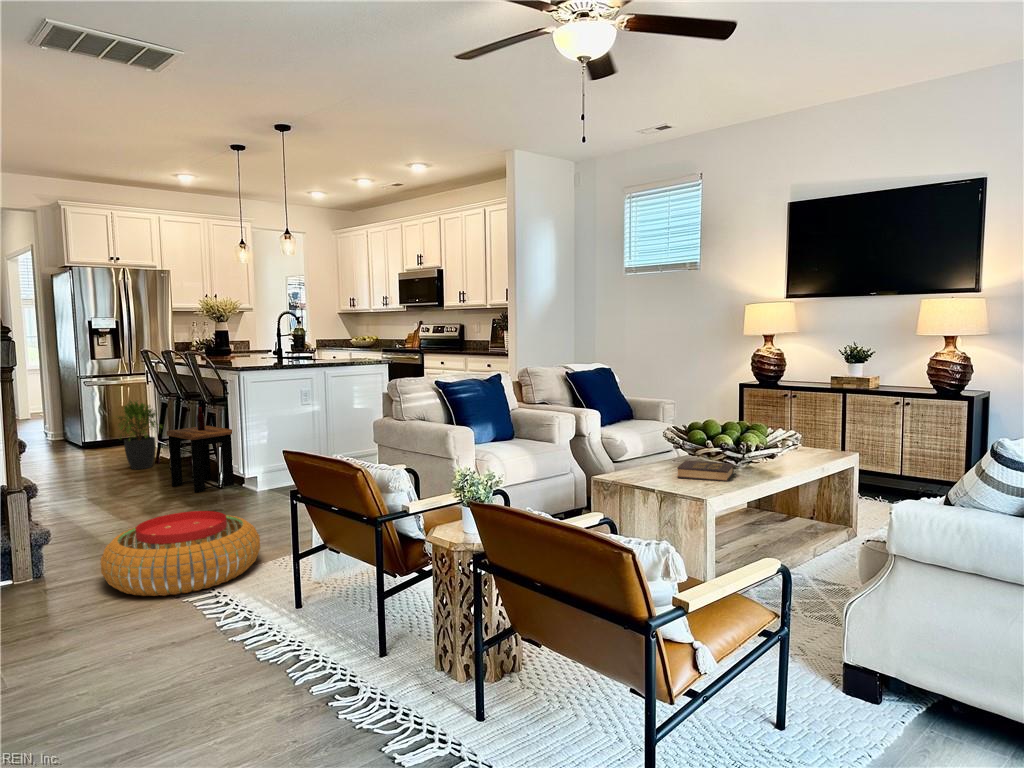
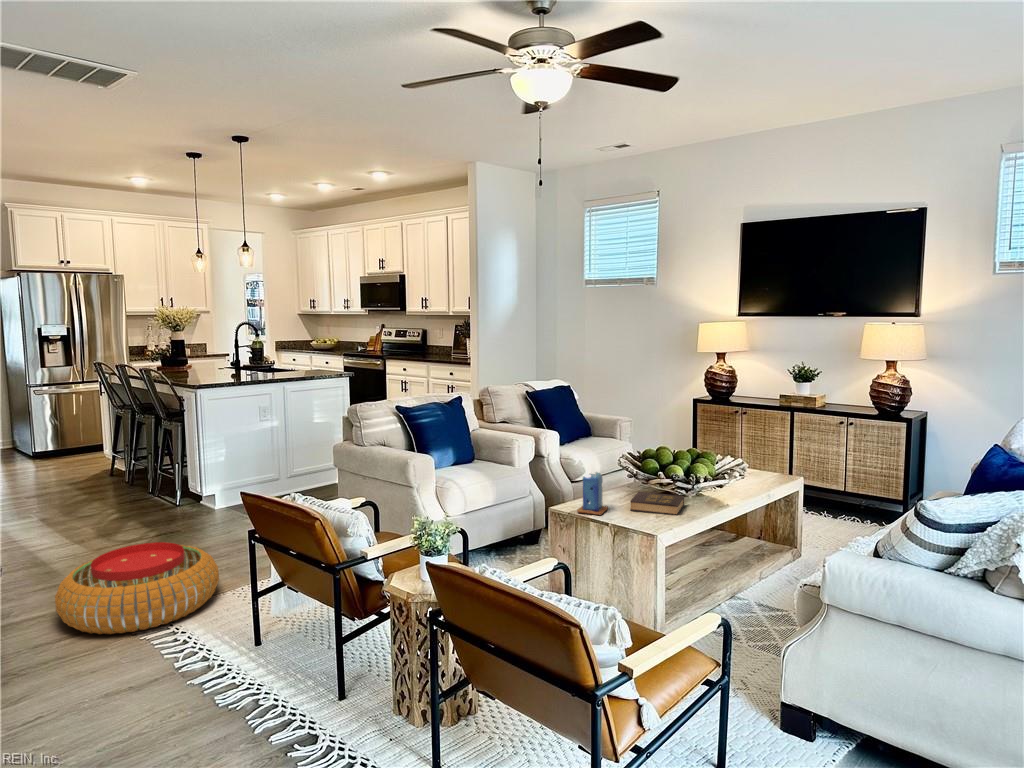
potted plant: present [118,401,162,469] -> none [65,413,119,484]
side table: present [167,407,234,493] -> none [121,424,191,512]
candle: none [622,435,654,482] -> present [577,470,608,515]

